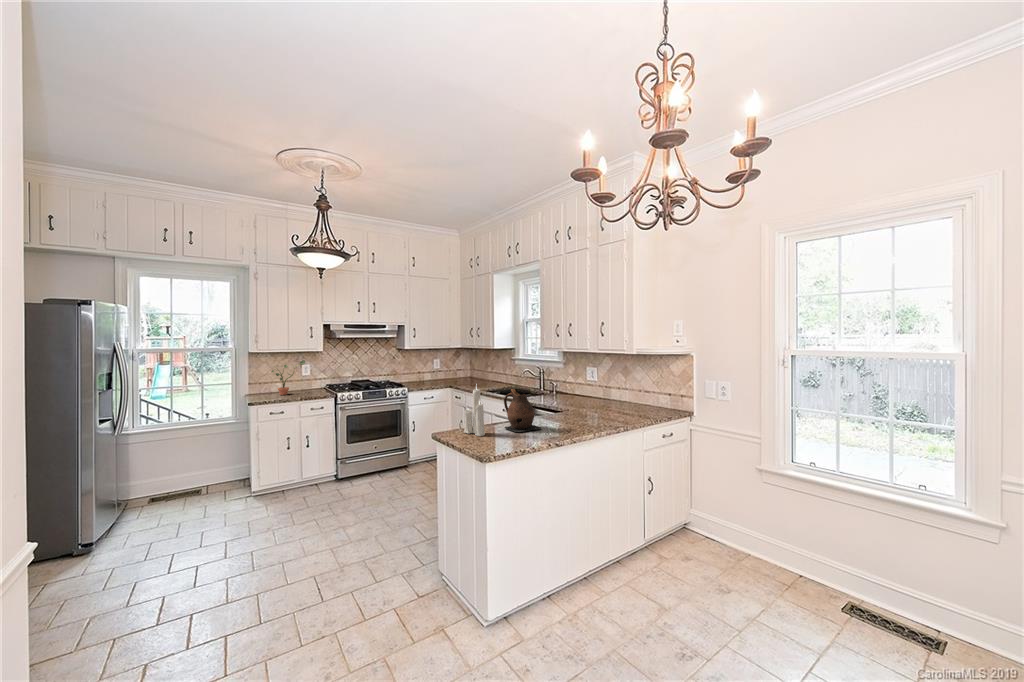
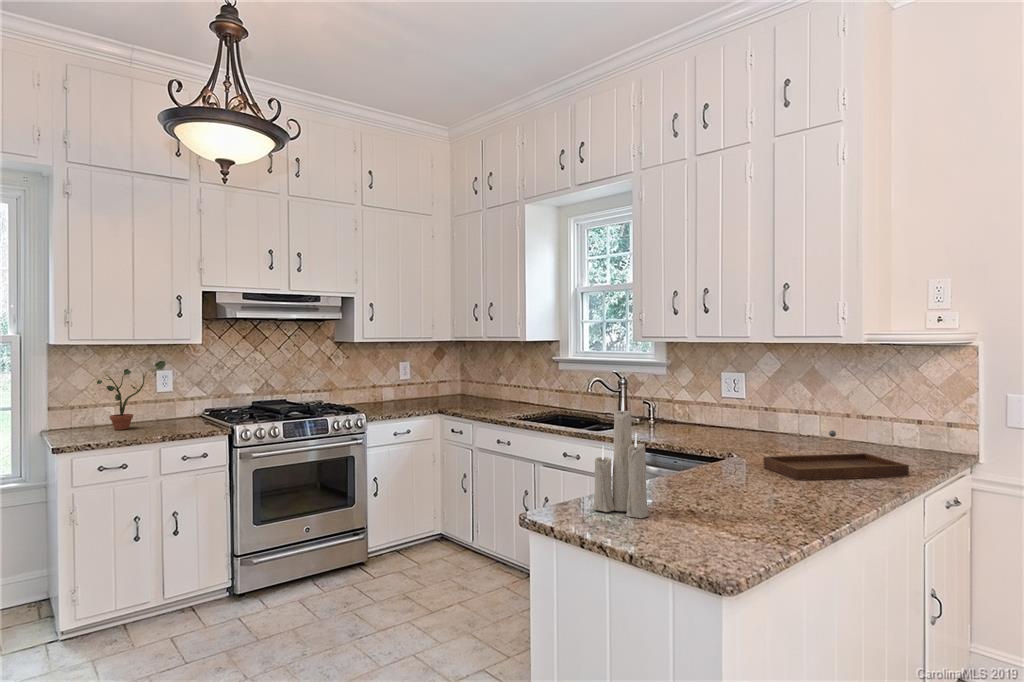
ceramic pitcher: present [504,389,541,432] -> none [664,410,751,508]
tray: none [573,399,636,423] -> present [764,431,909,481]

